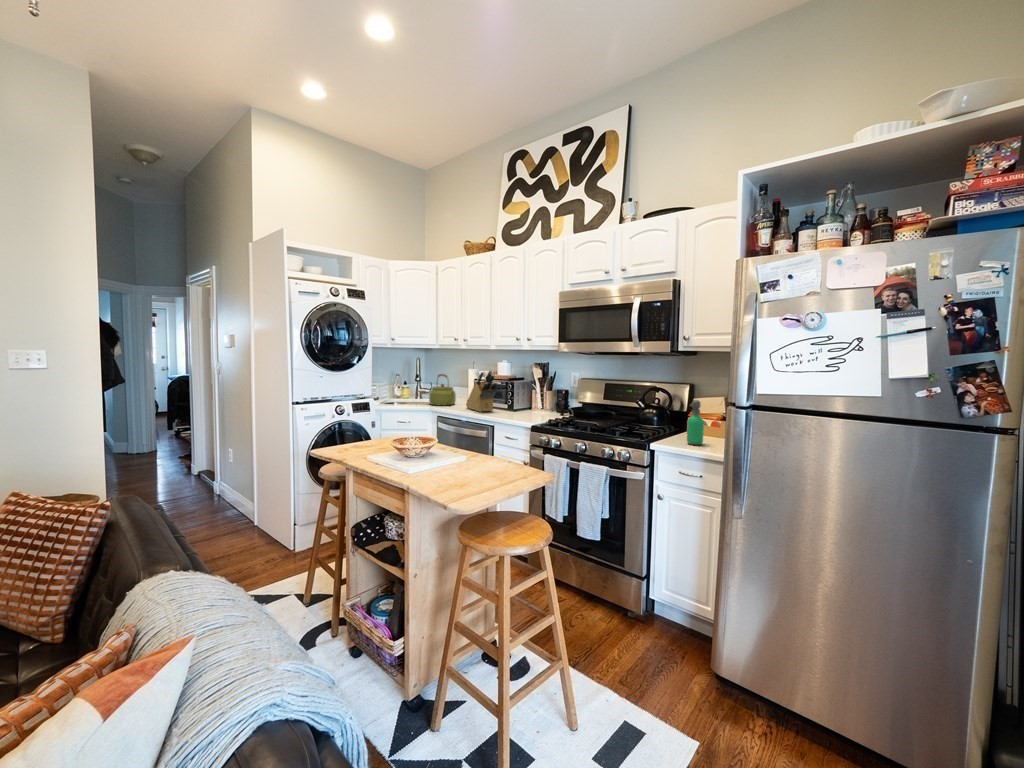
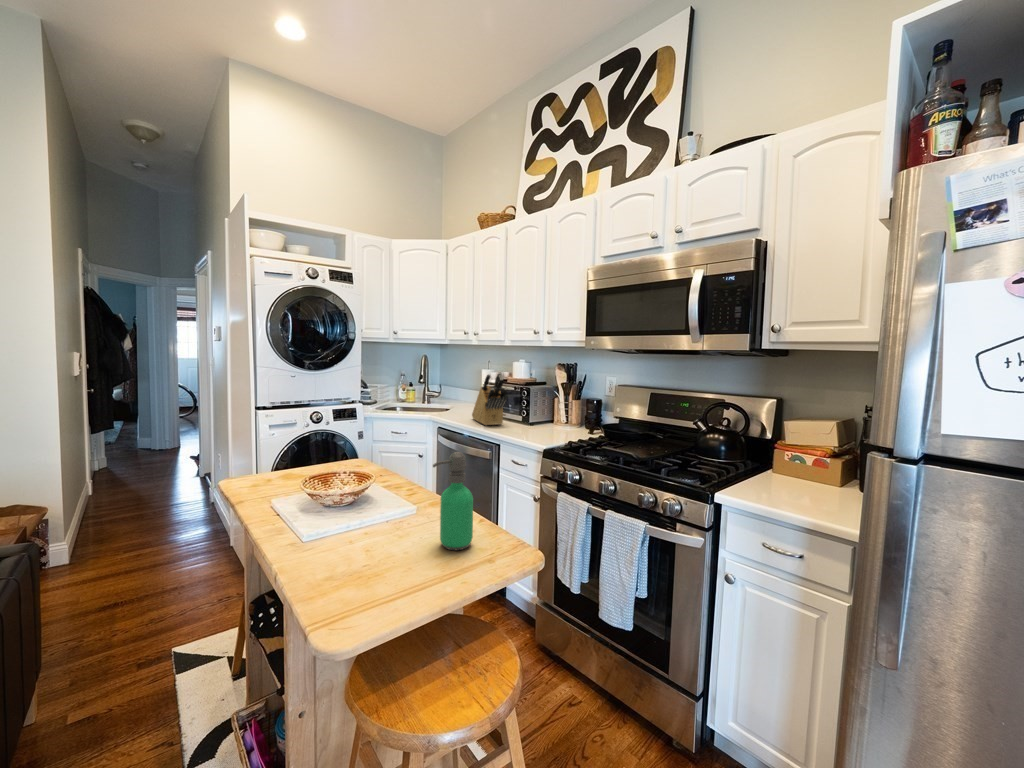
kettle: present [429,374,456,405] -> none [431,375,463,415]
soap dispenser: present [687,400,704,445] -> present [433,452,473,550]

